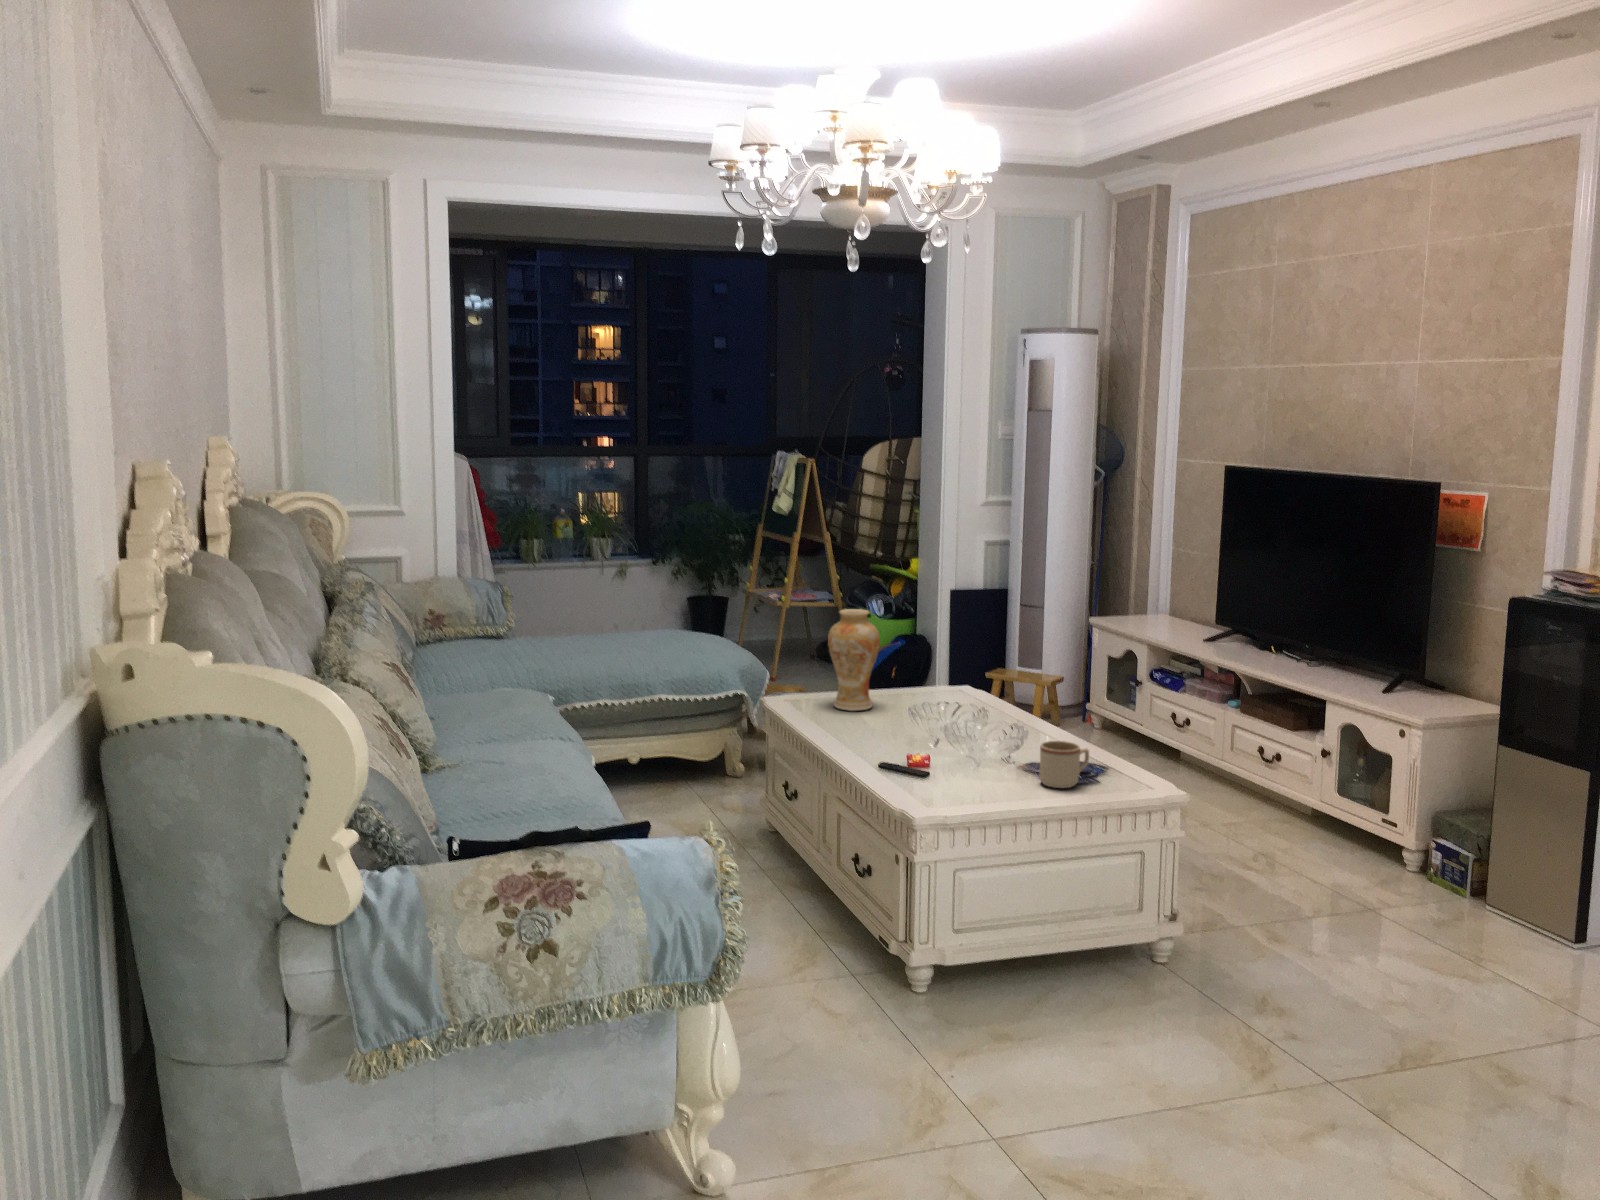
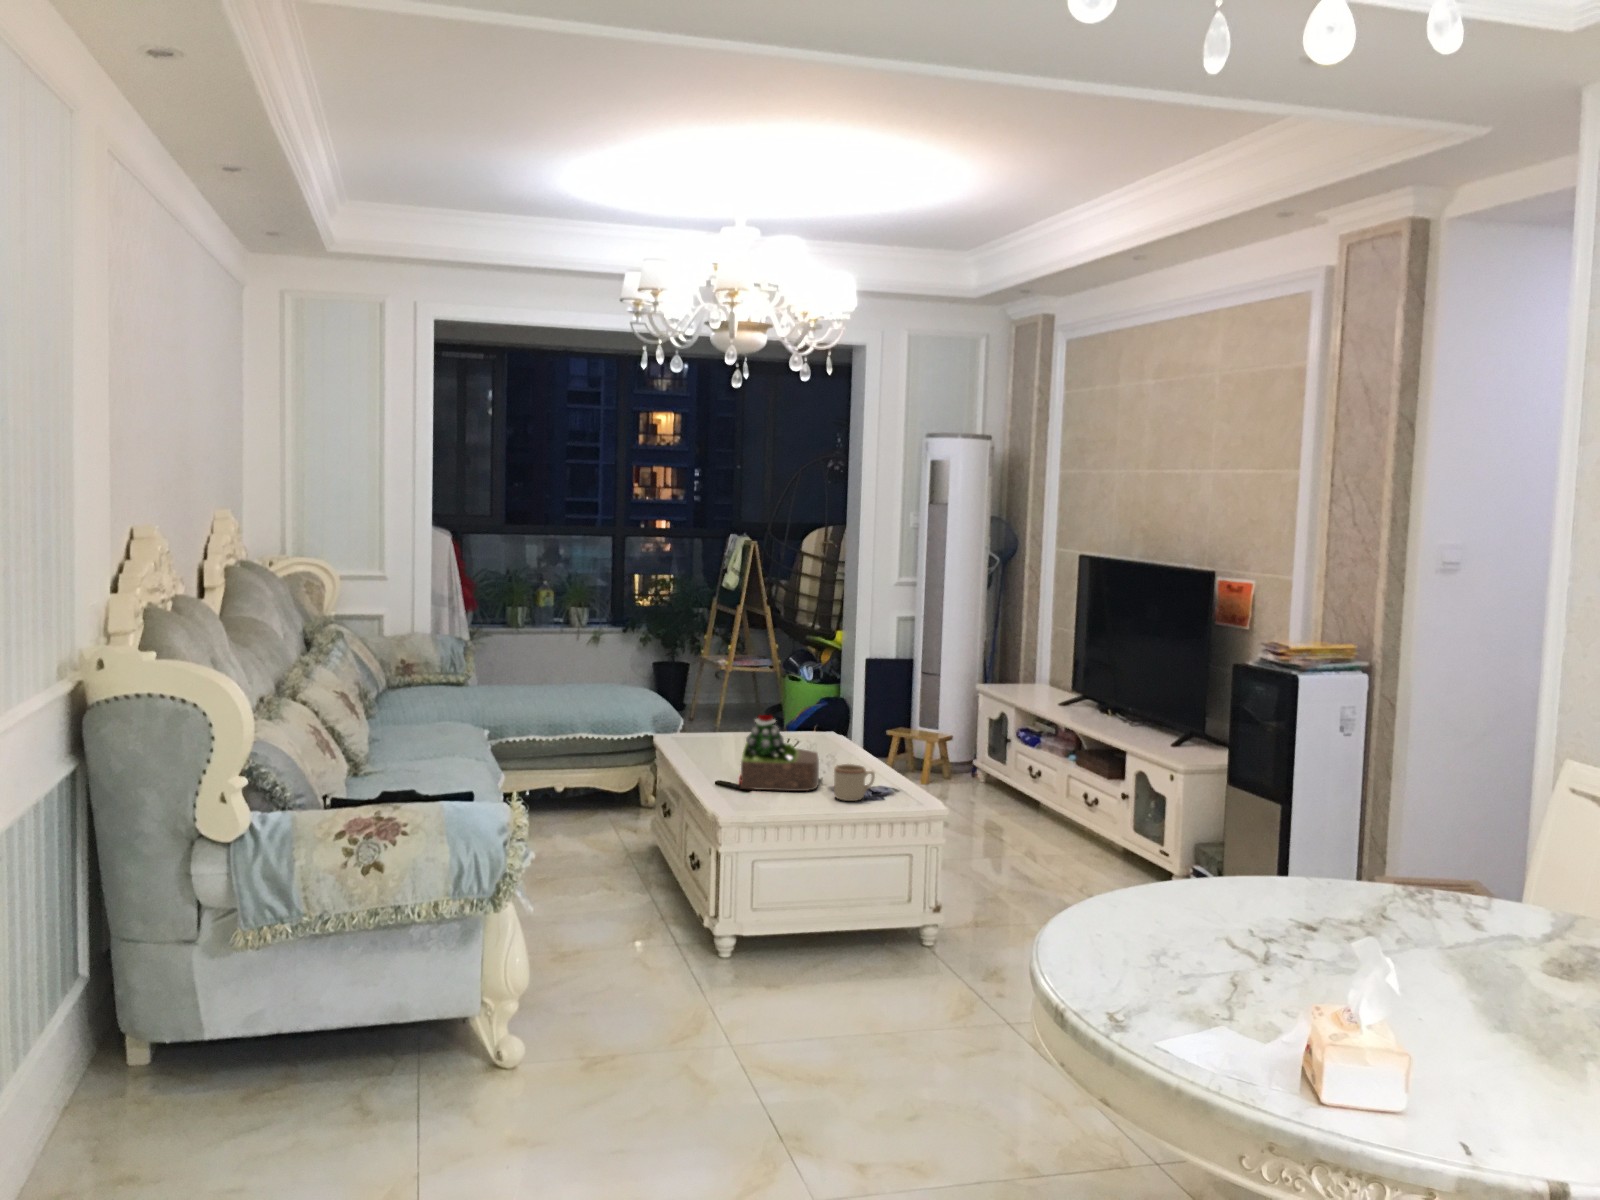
vase: present [828,609,880,711] -> none [701,662,744,744]
succulent plant: none [911,681,1011,776] -> present [740,715,819,791]

